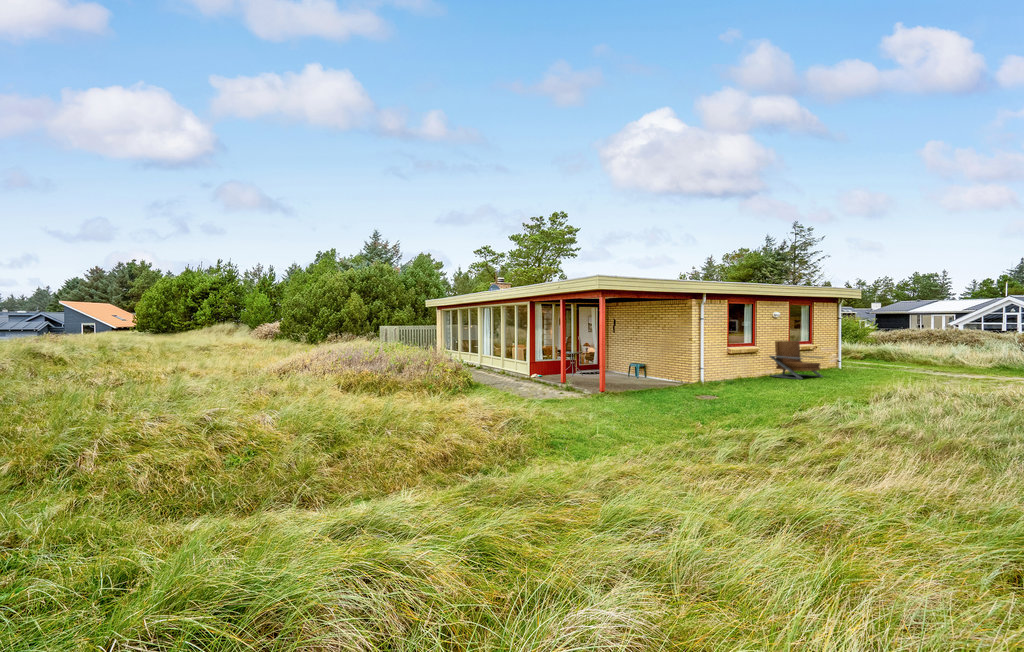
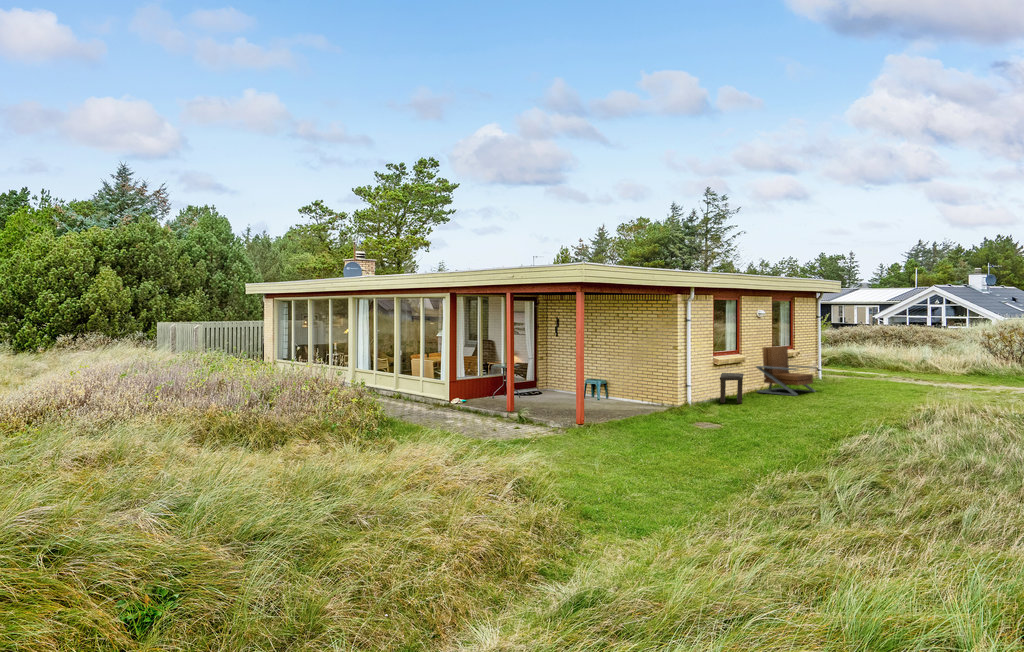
bench: none [728,360,753,383] -> present [720,373,744,404]

